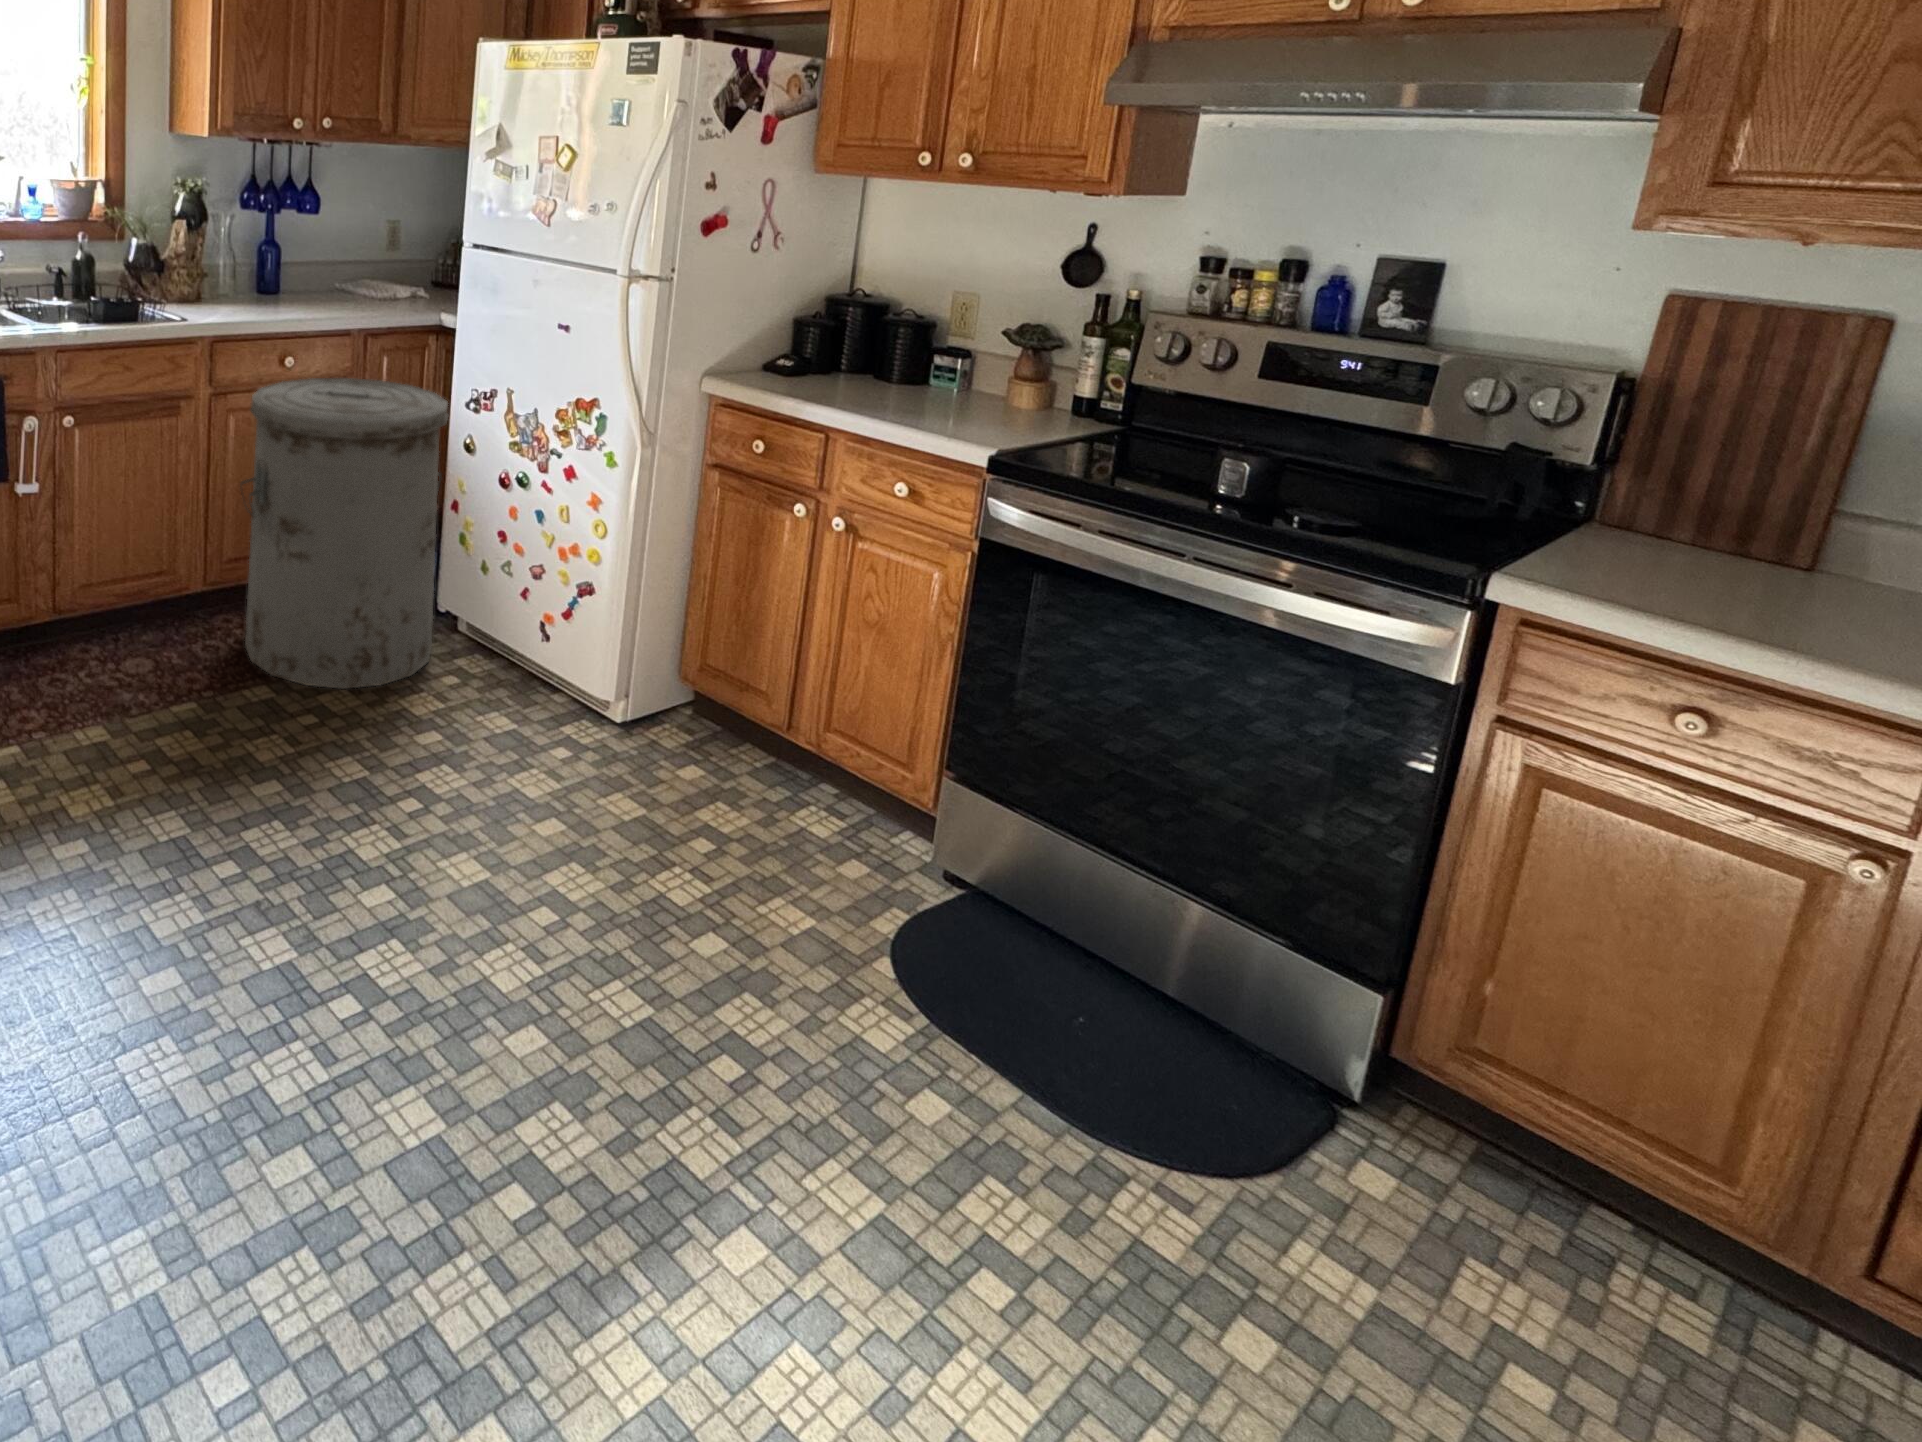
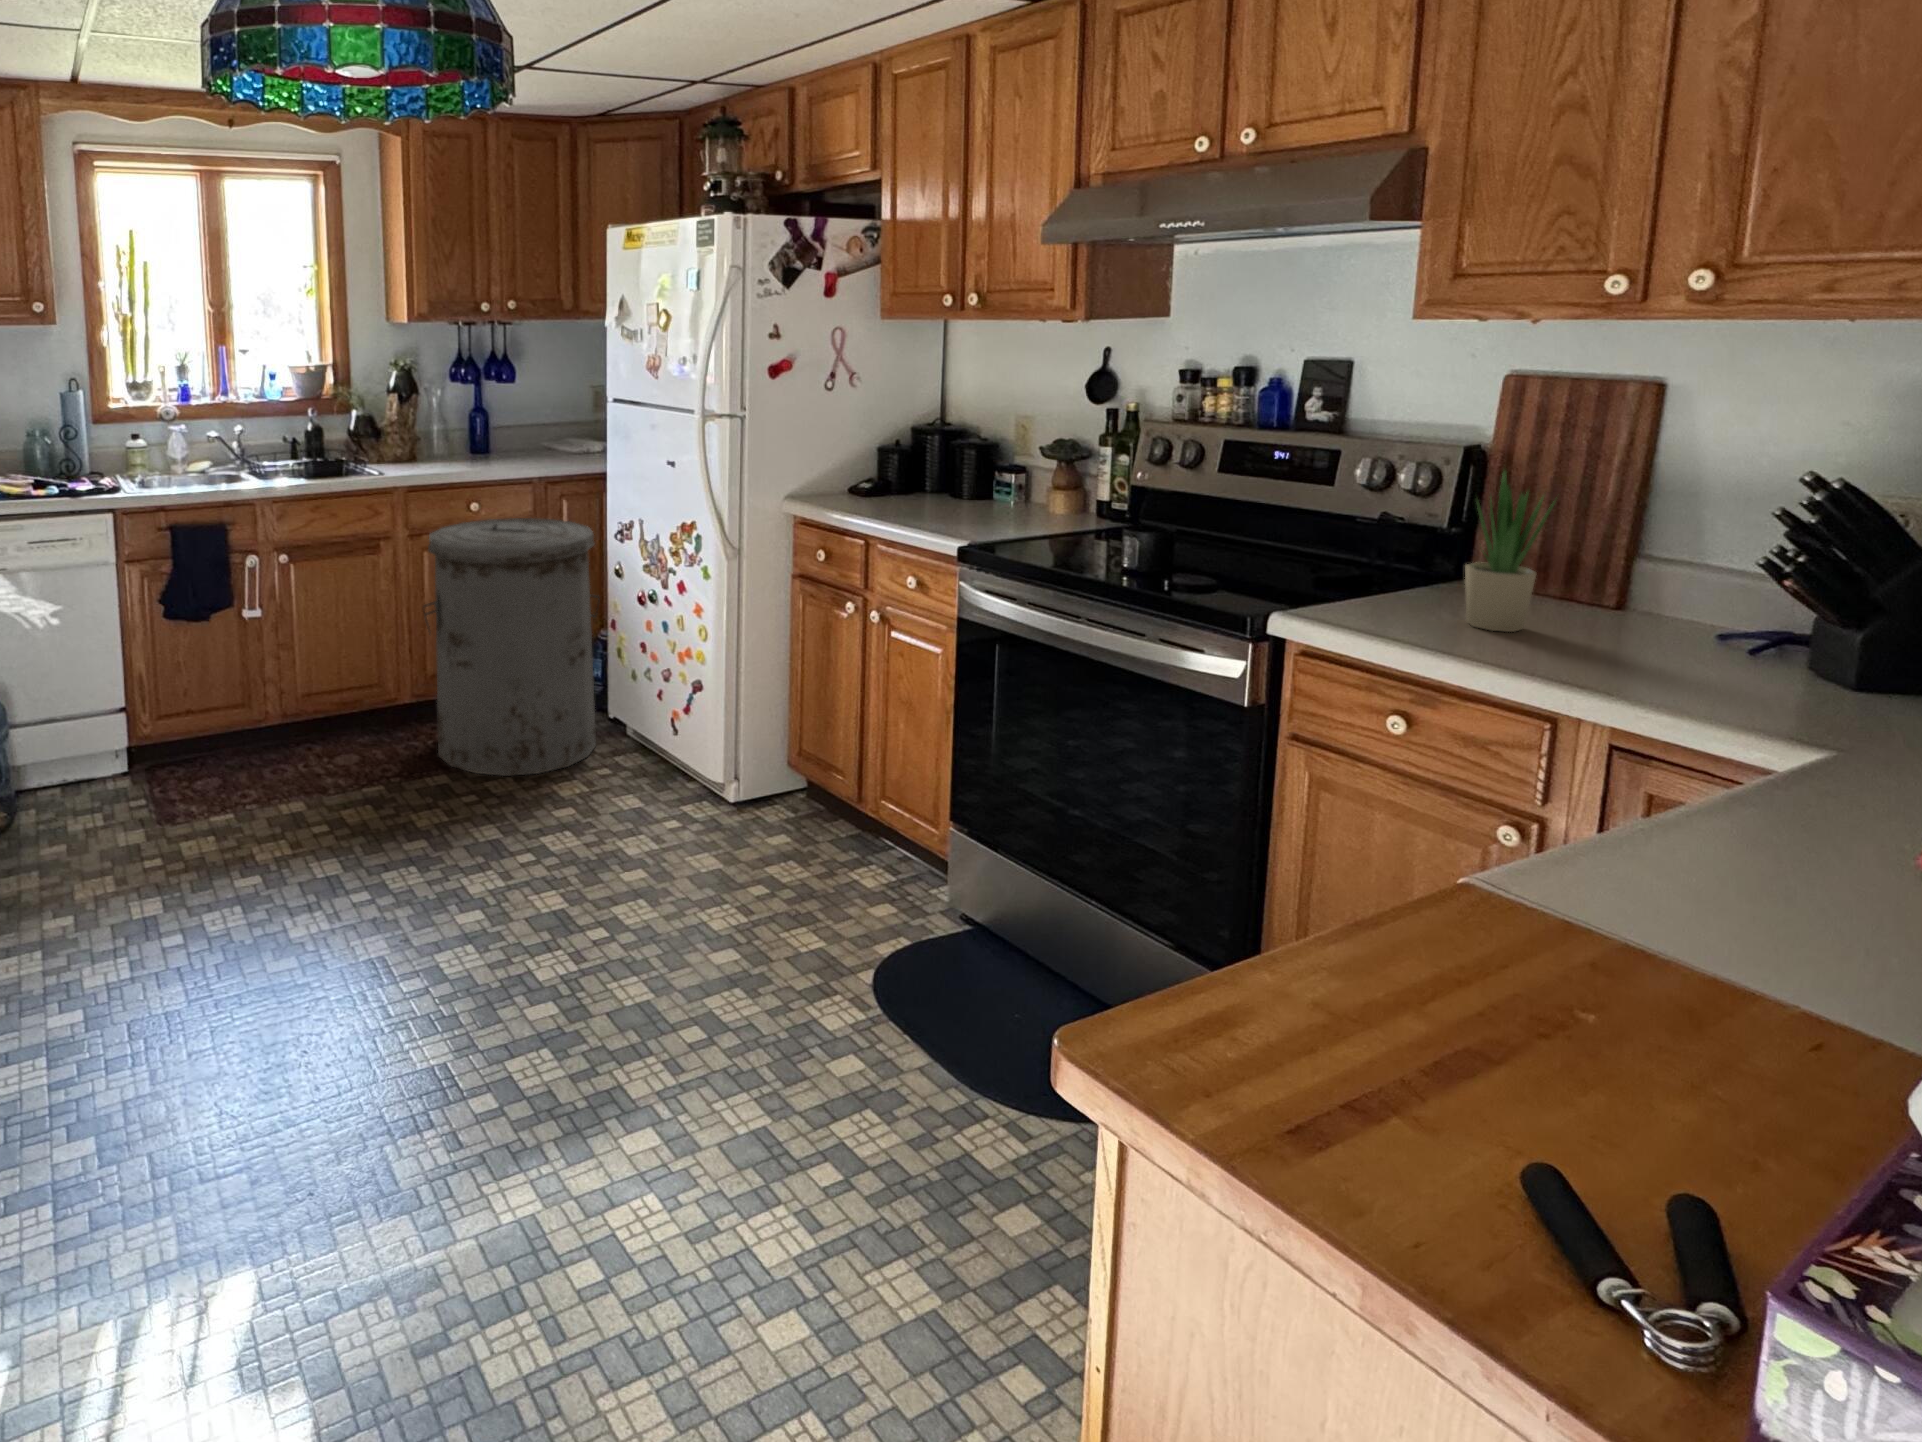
potted plant: none [1704,408,1851,607] -> present [1465,467,1556,632]

